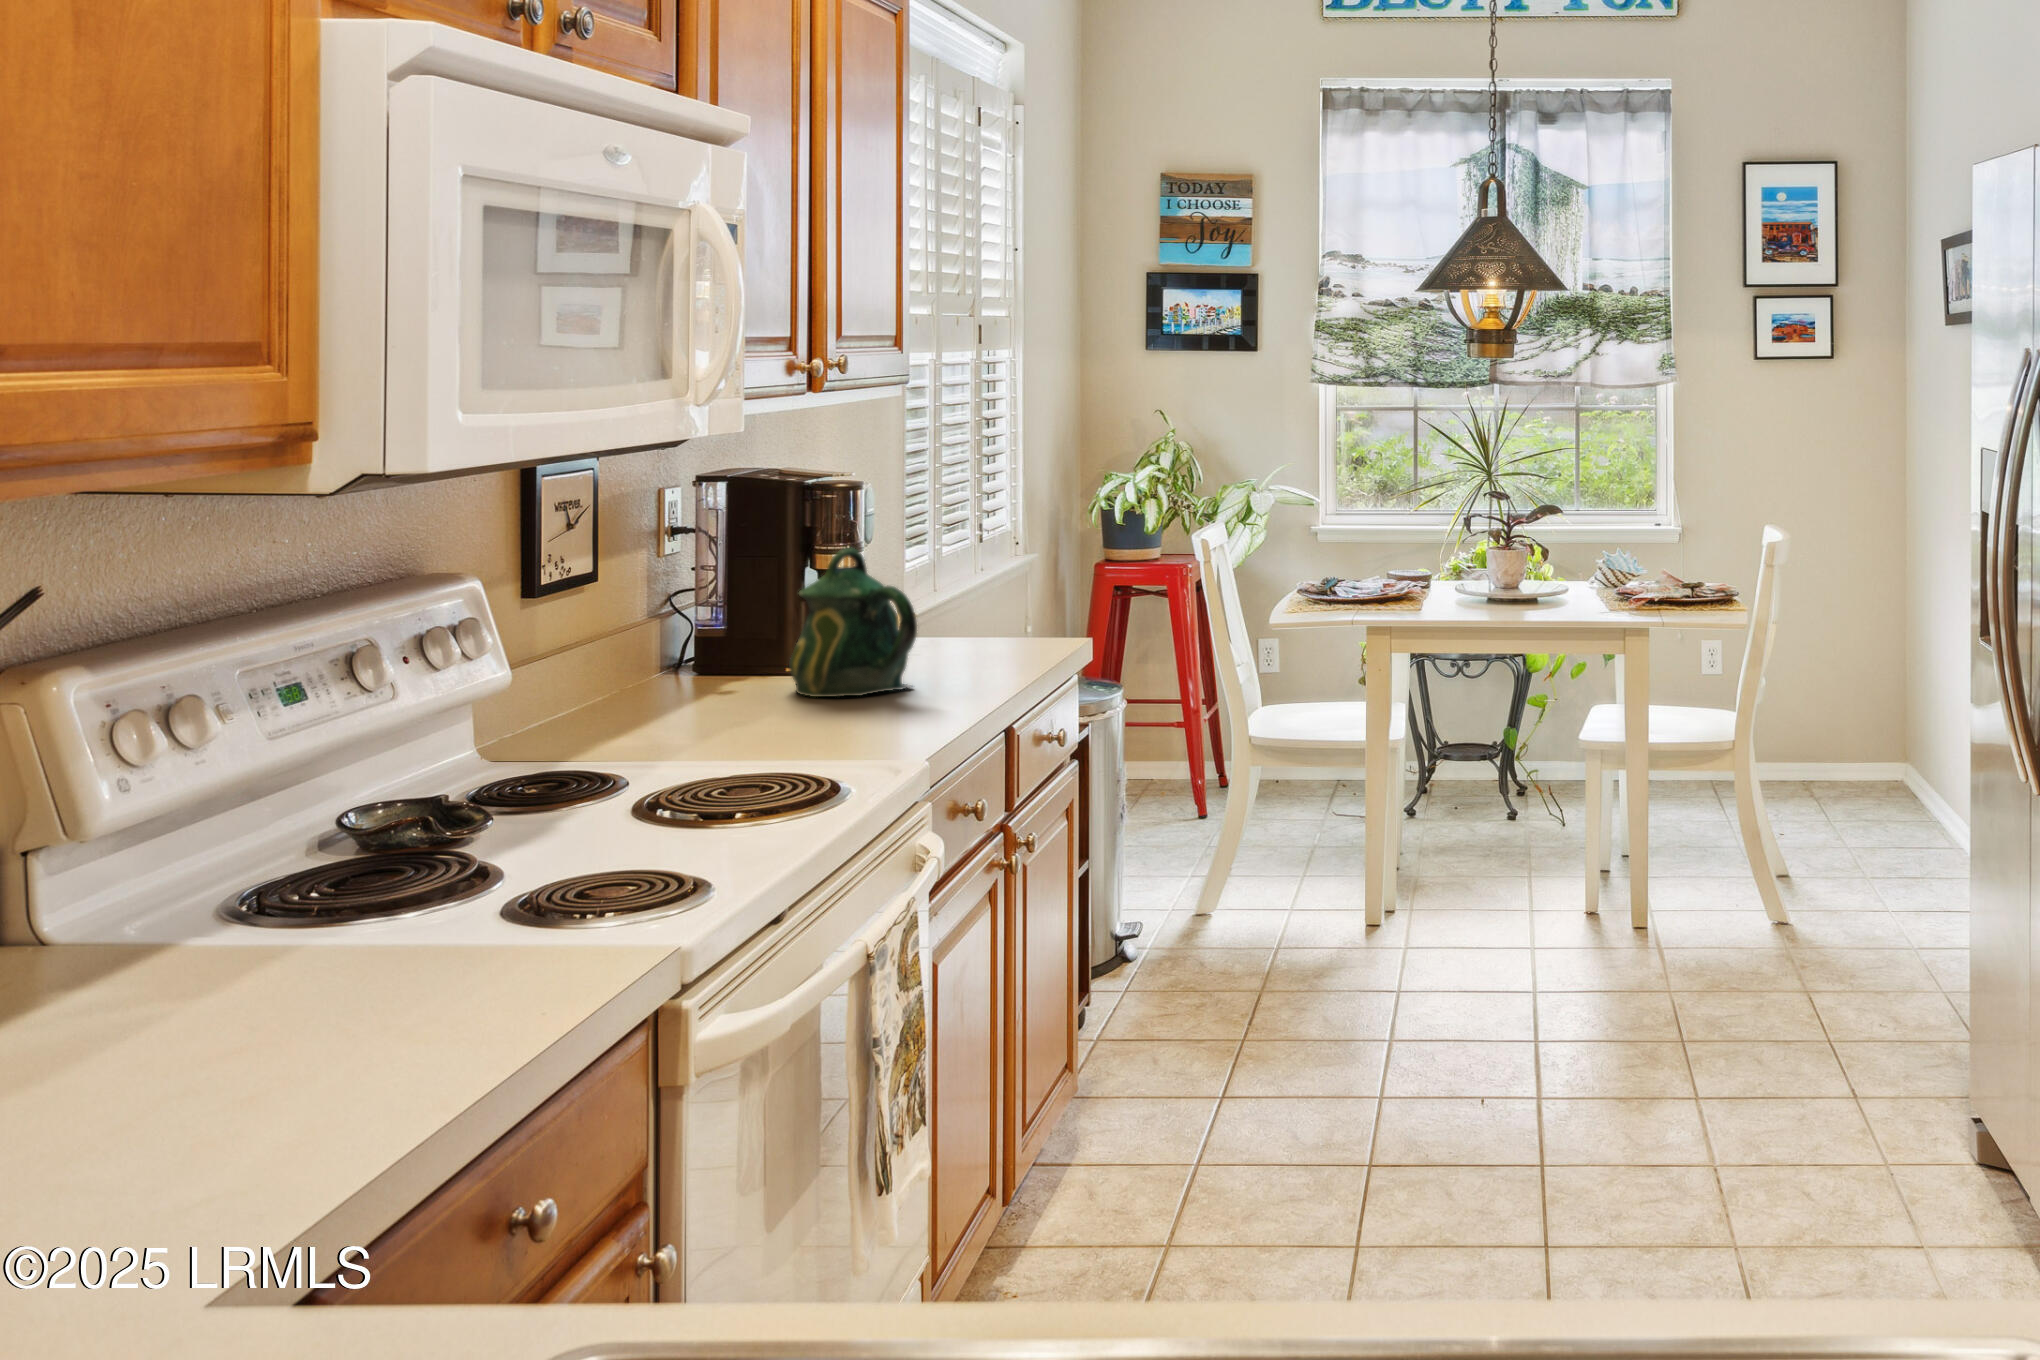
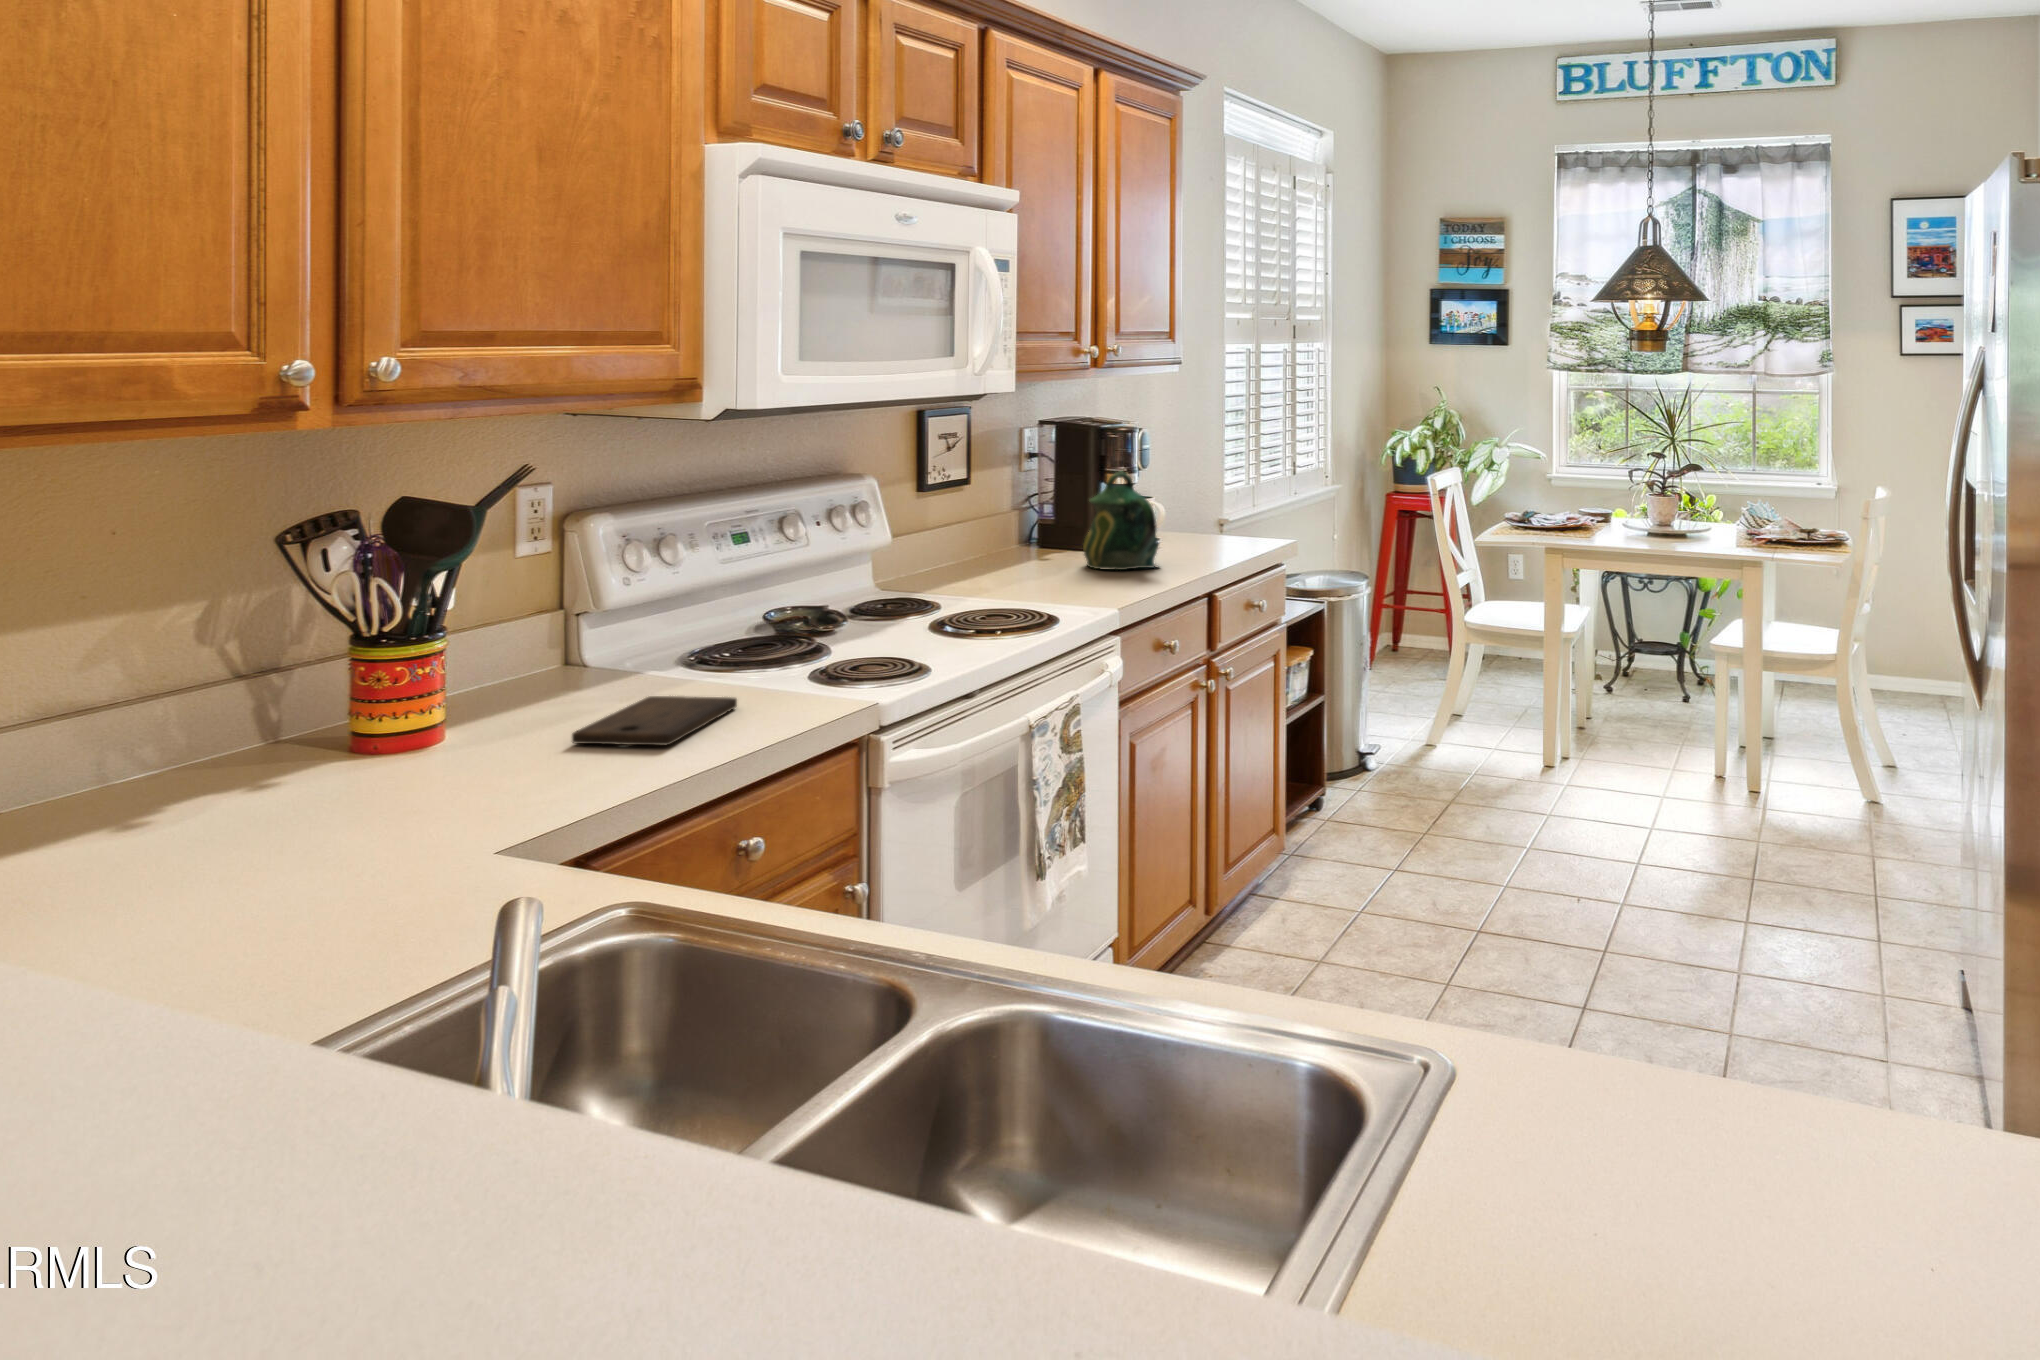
cutting board: none [143,963,407,1080] -> present [572,696,737,745]

